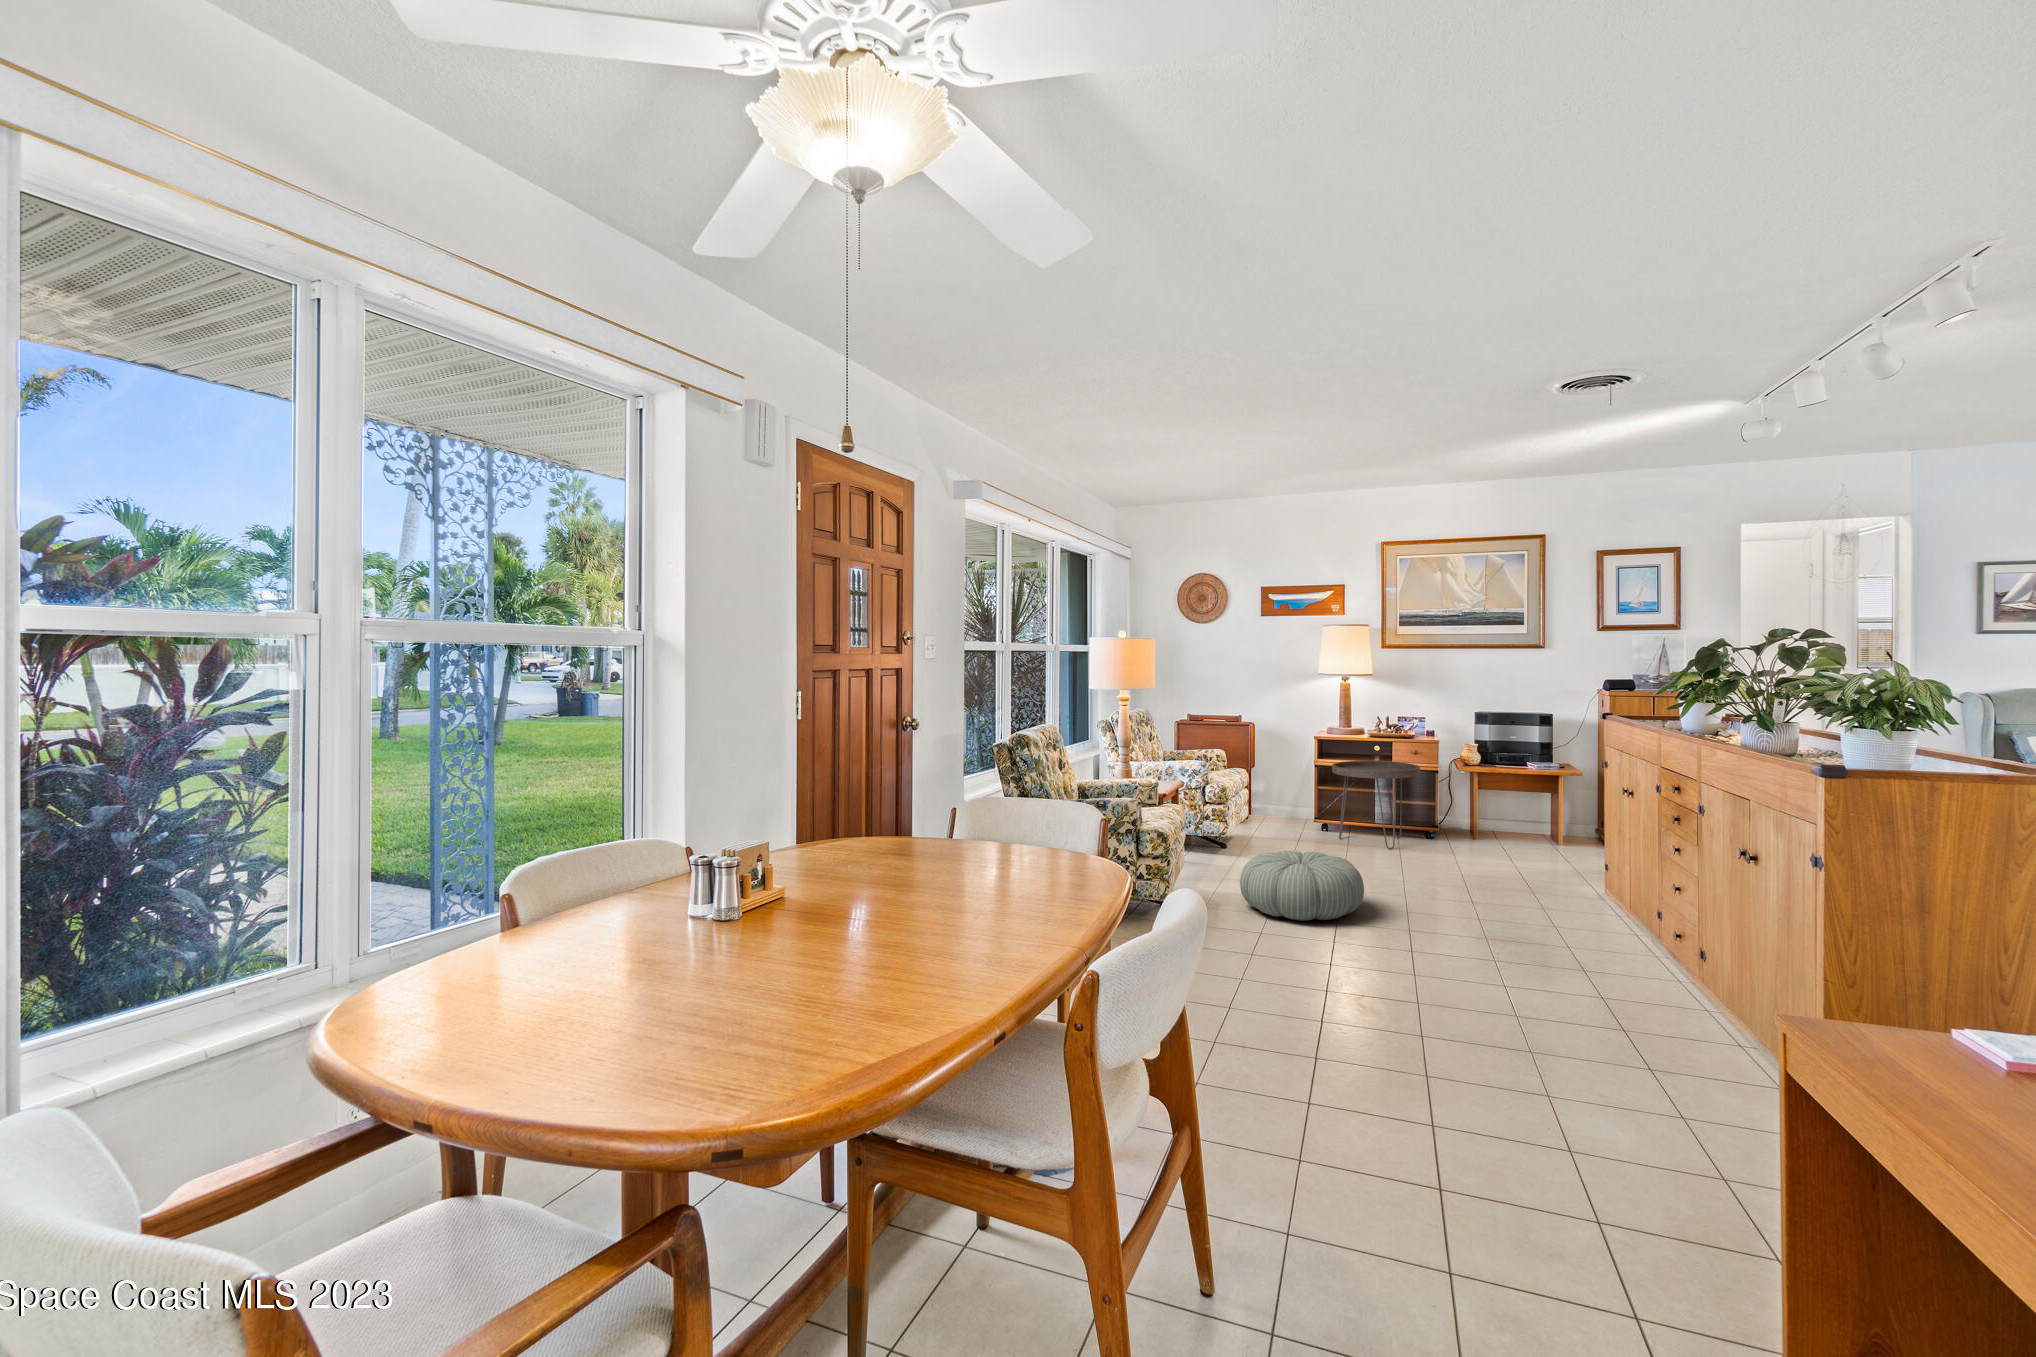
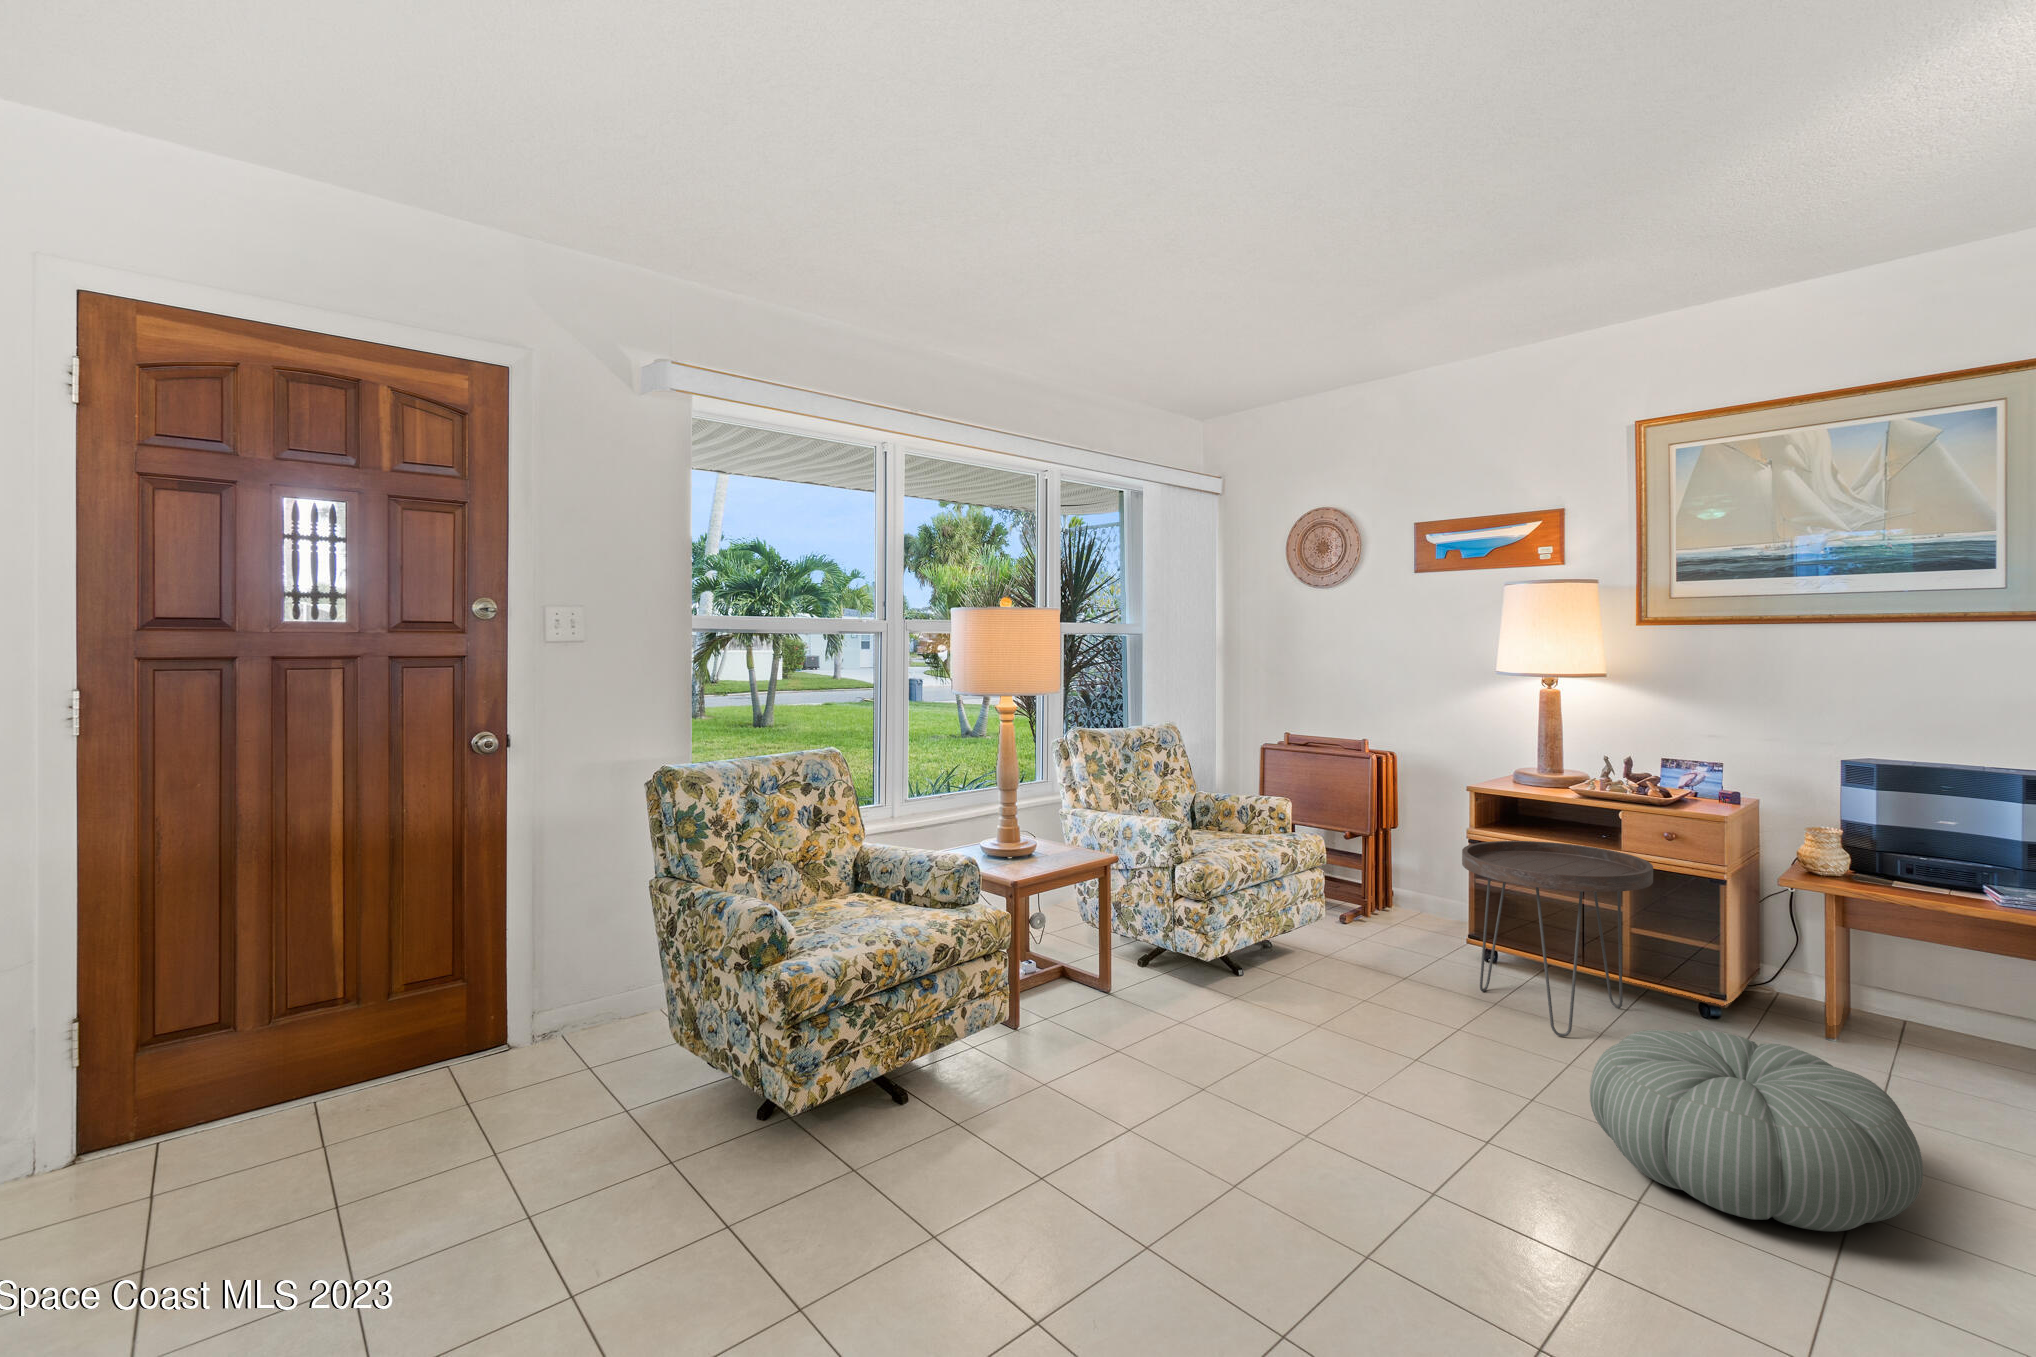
pouf: present [1240,851,1364,921] -> present [1590,1030,1923,1231]

